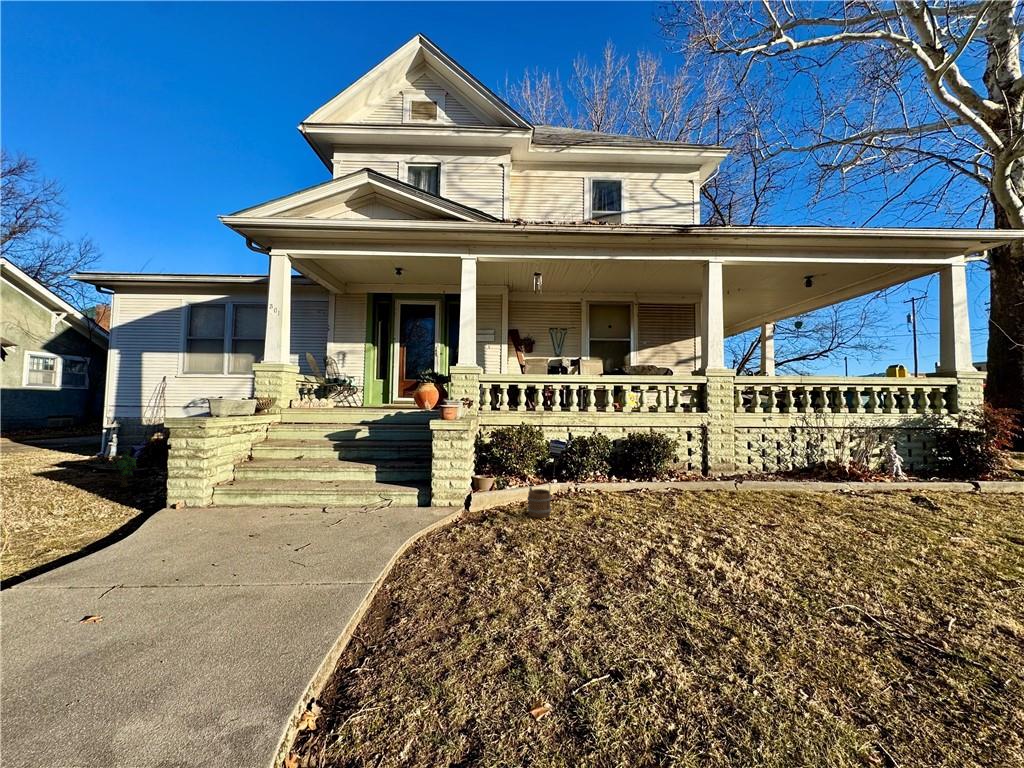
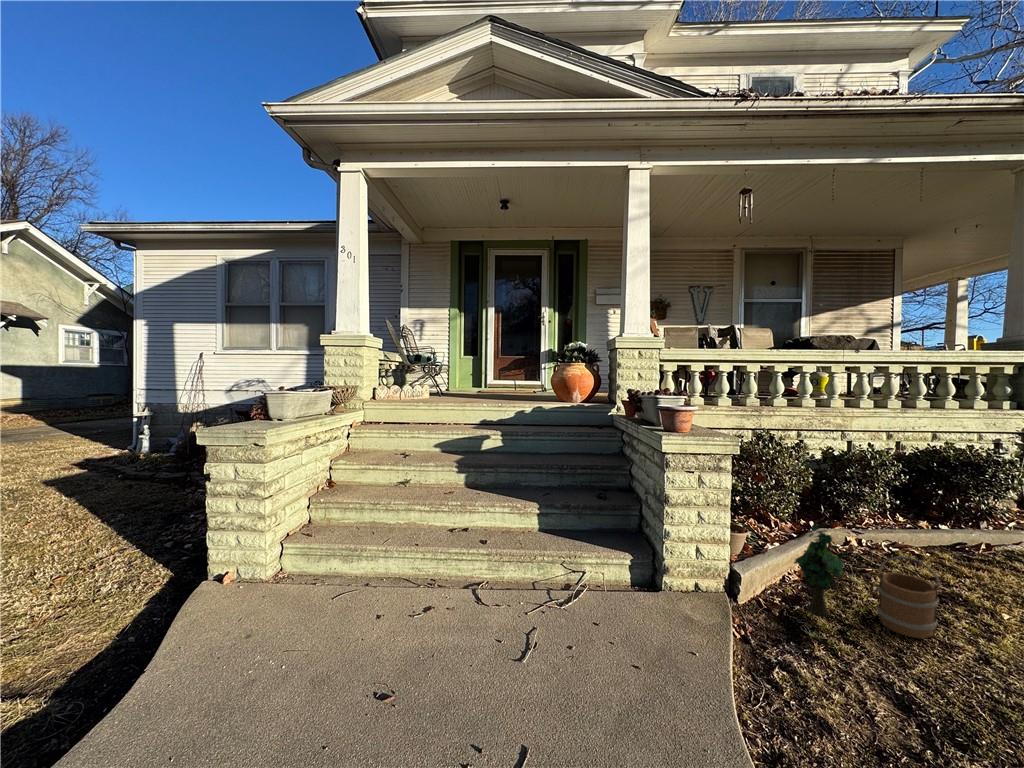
decorative plant: present [112,450,137,487] -> present [794,523,844,616]

